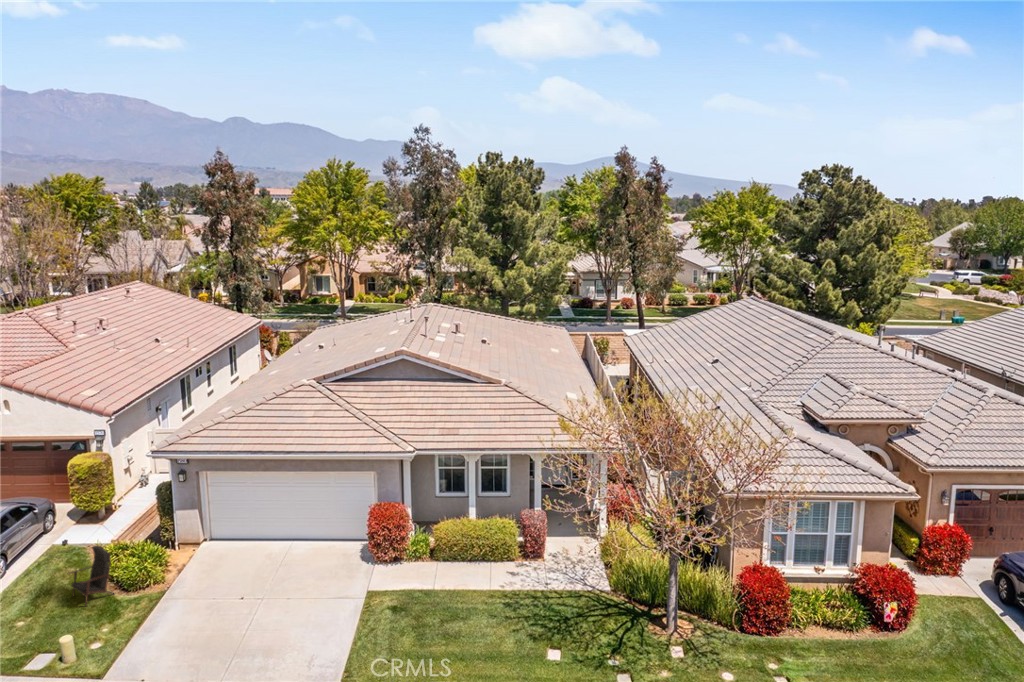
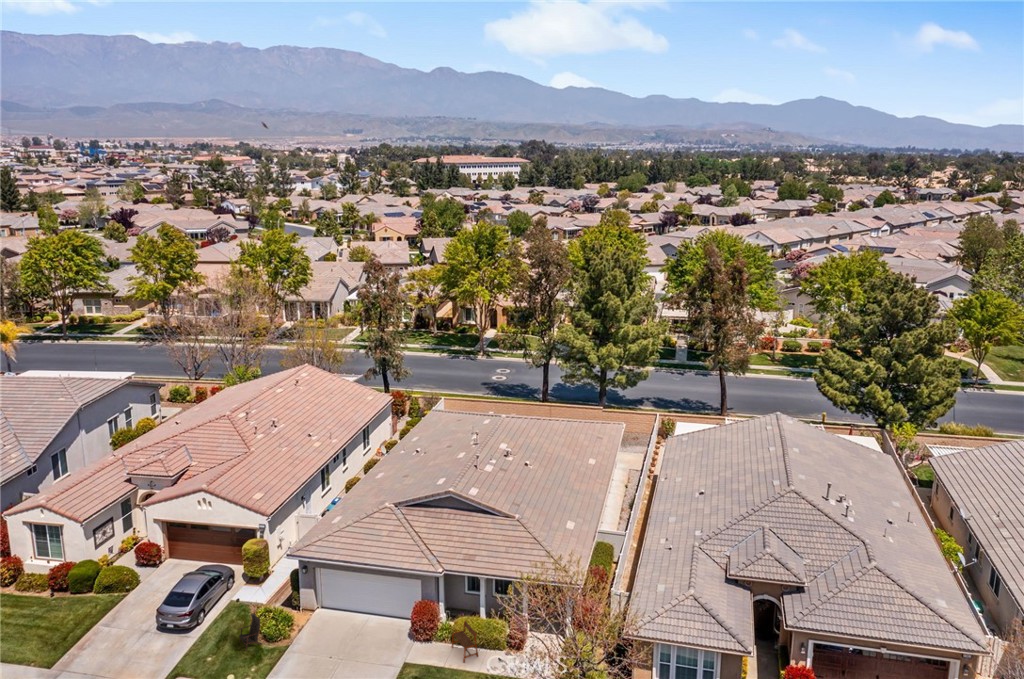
bench: none [433,522,479,581] -> present [452,621,478,662]

